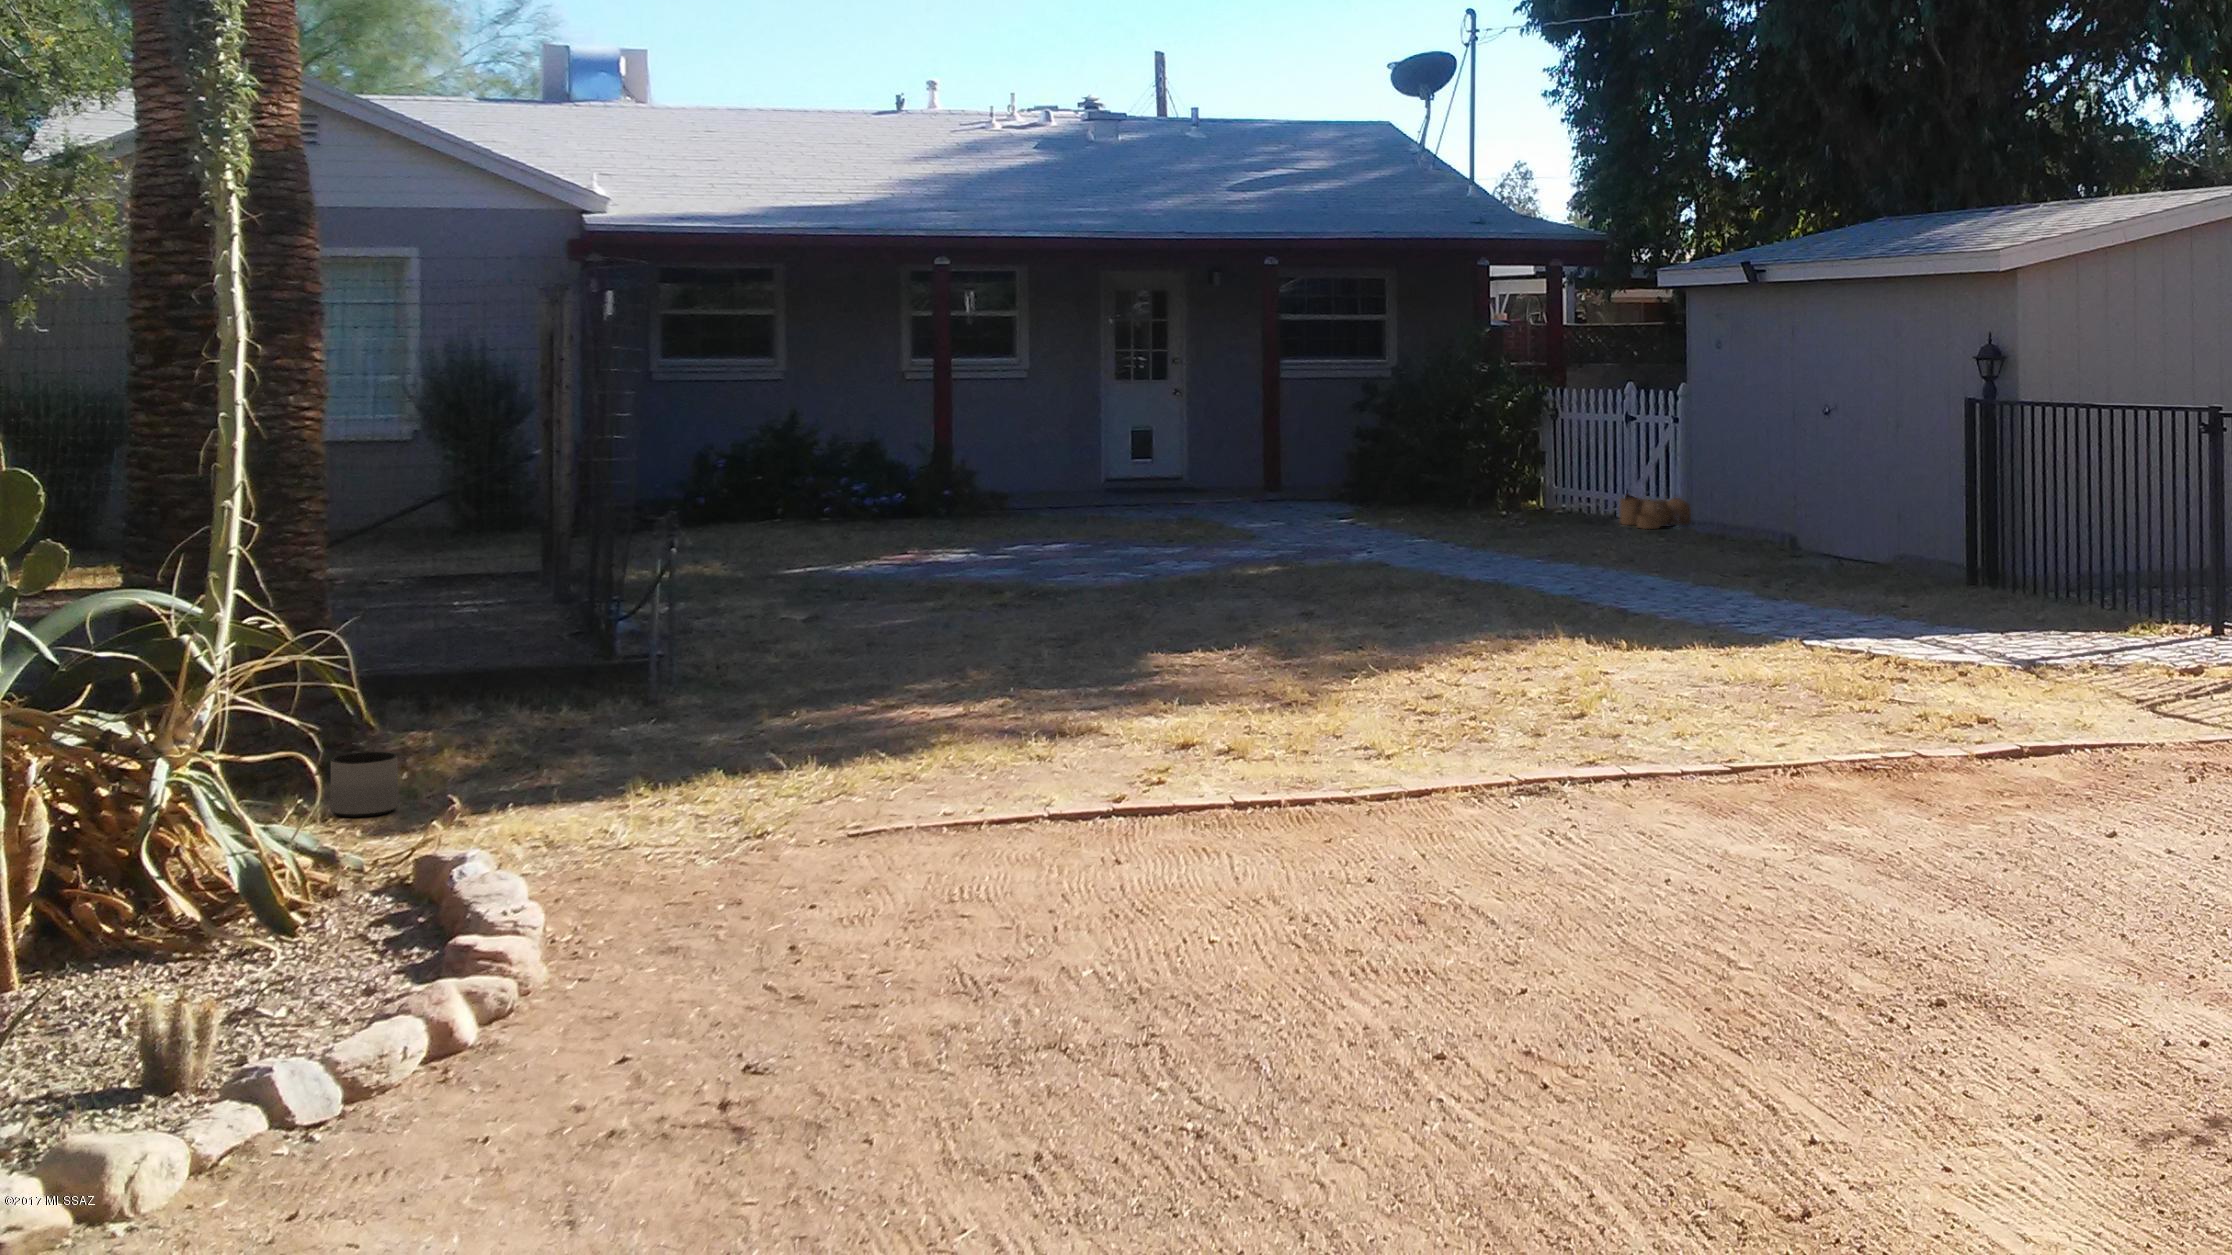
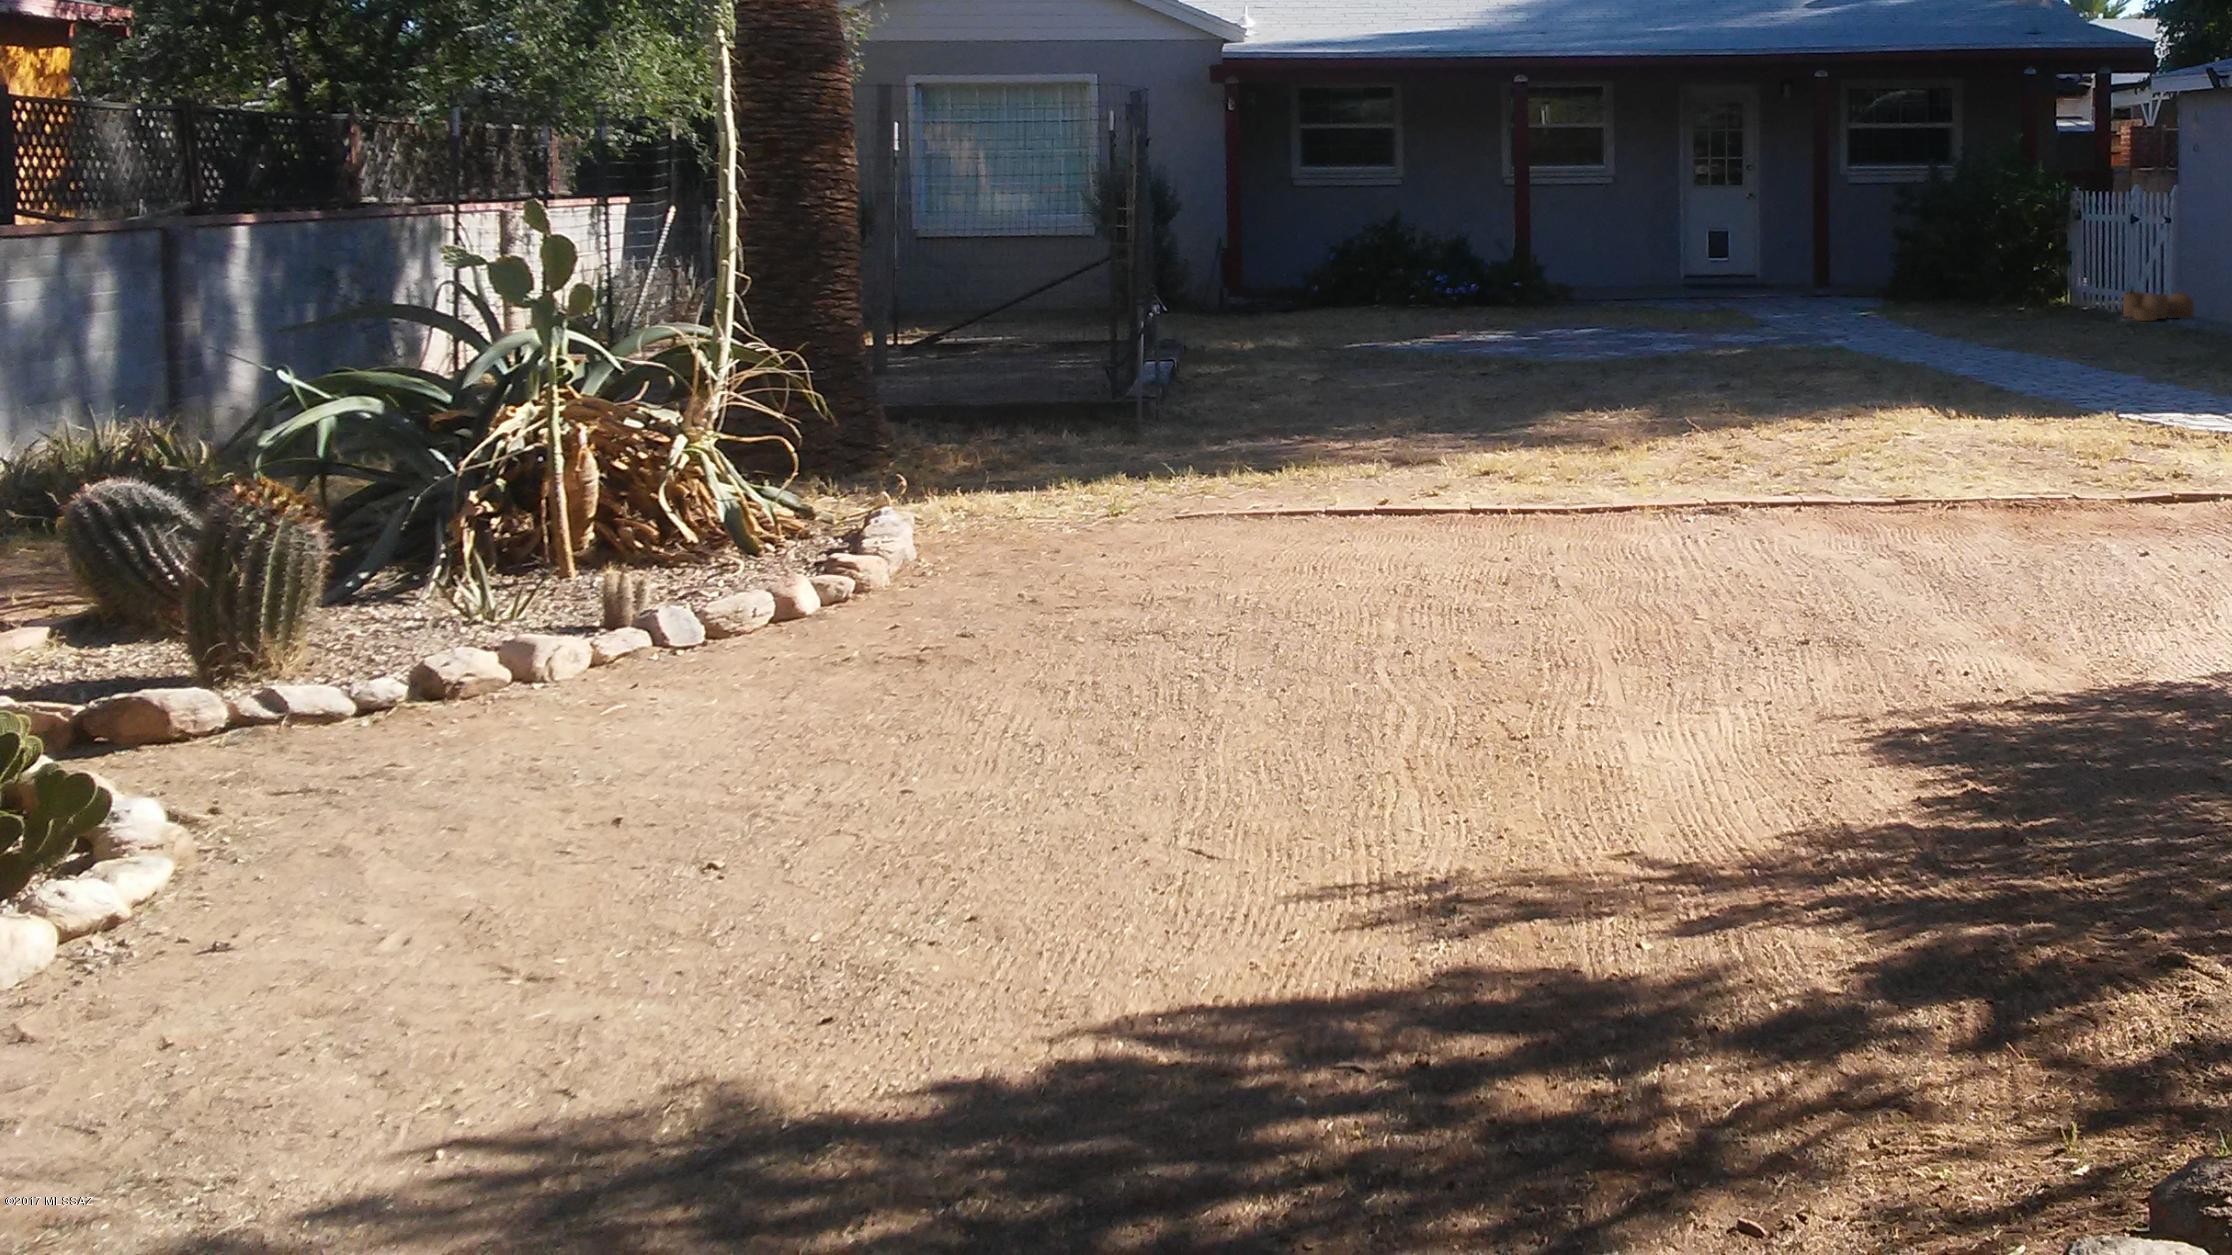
planter: present [330,752,398,817] -> none [852,450,898,494]

